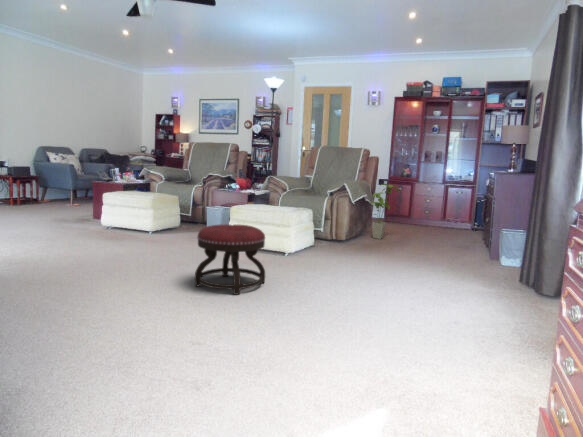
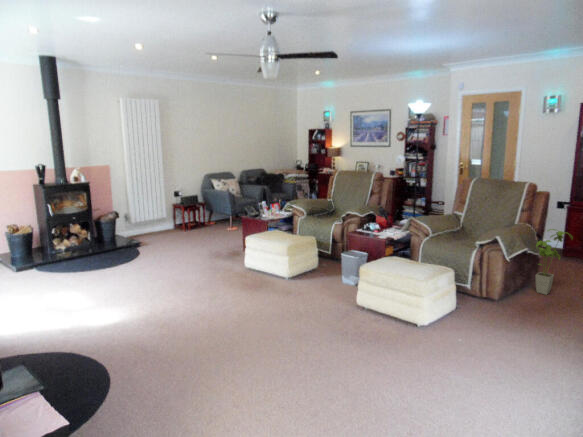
ottoman: present [195,225,265,295] -> none [309,308,382,393]

